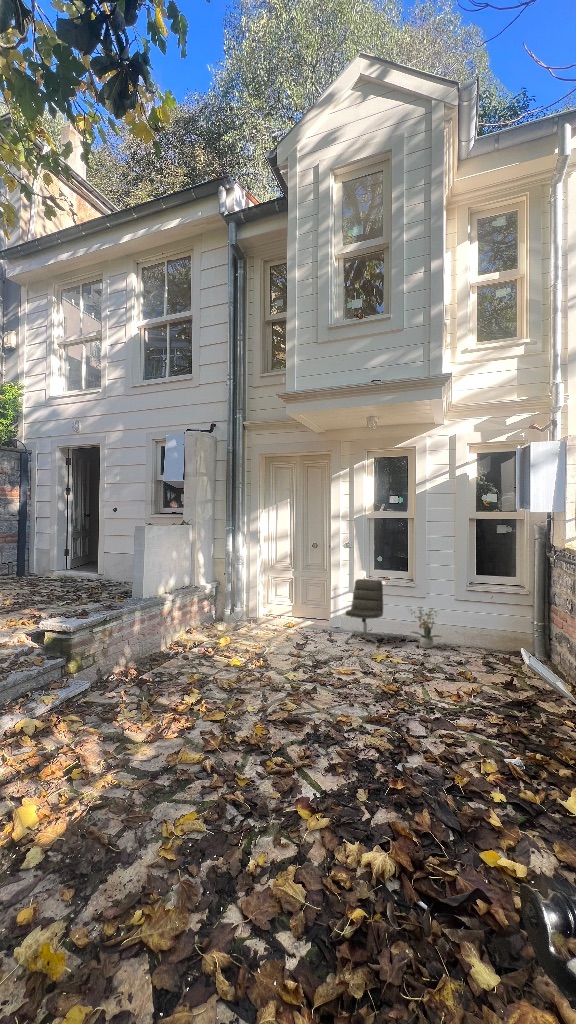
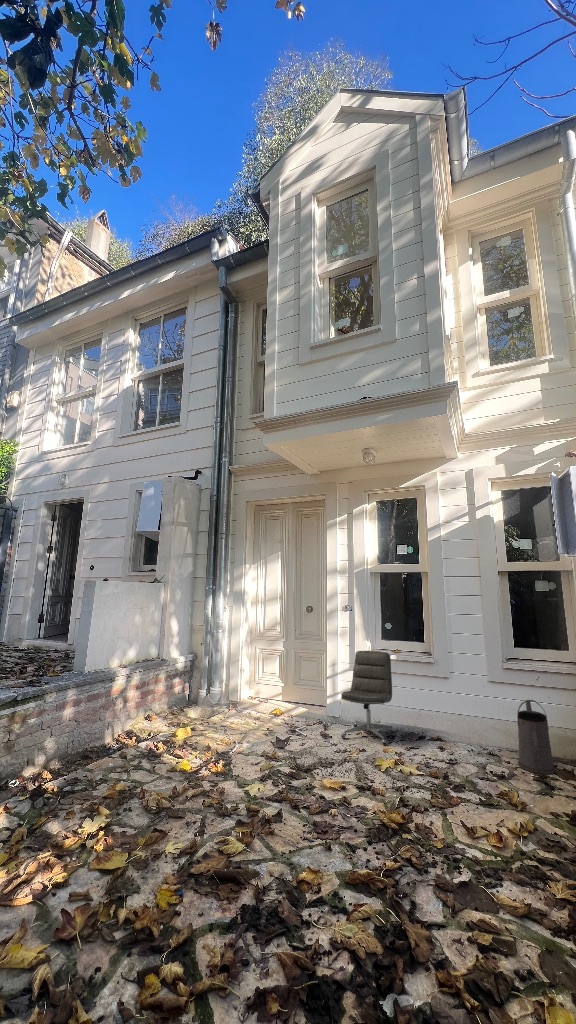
potted plant: present [411,607,441,648] -> none [423,688,473,749]
watering can: none [473,613,498,662] -> present [517,700,555,774]

